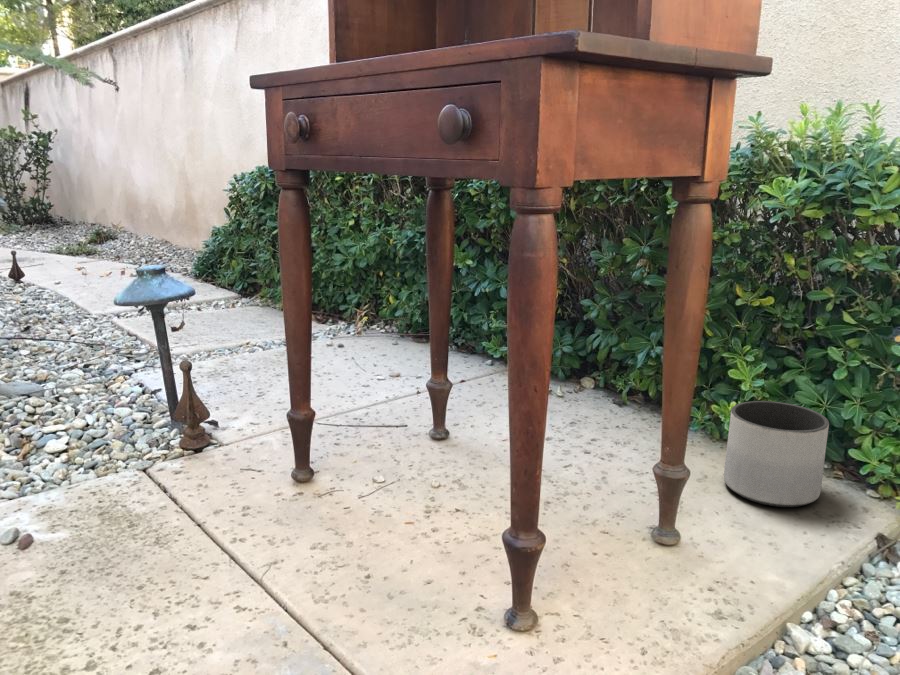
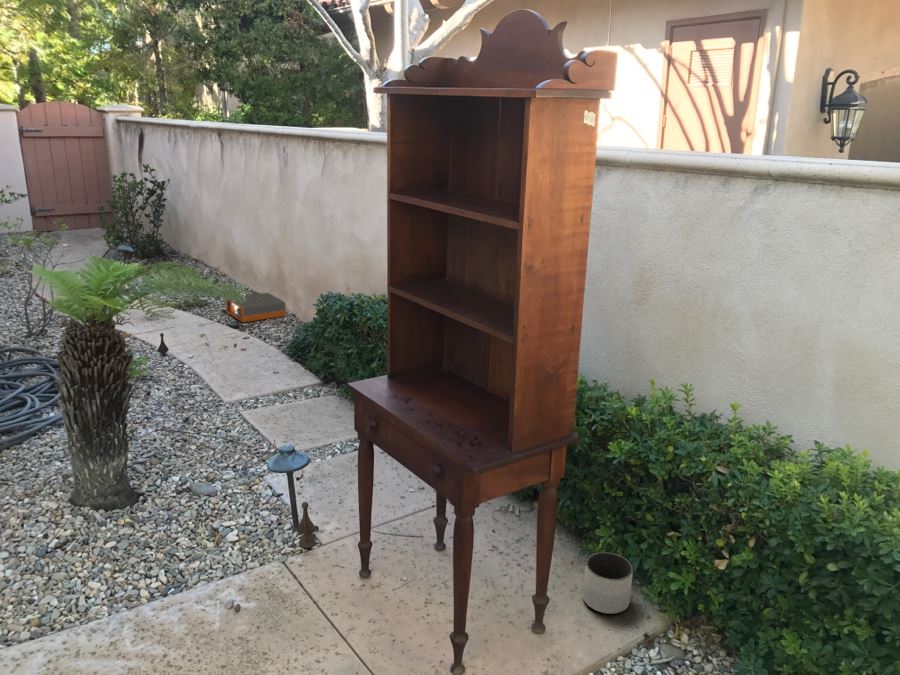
storage box: none [117,230,198,259] -> present [226,293,286,322]

